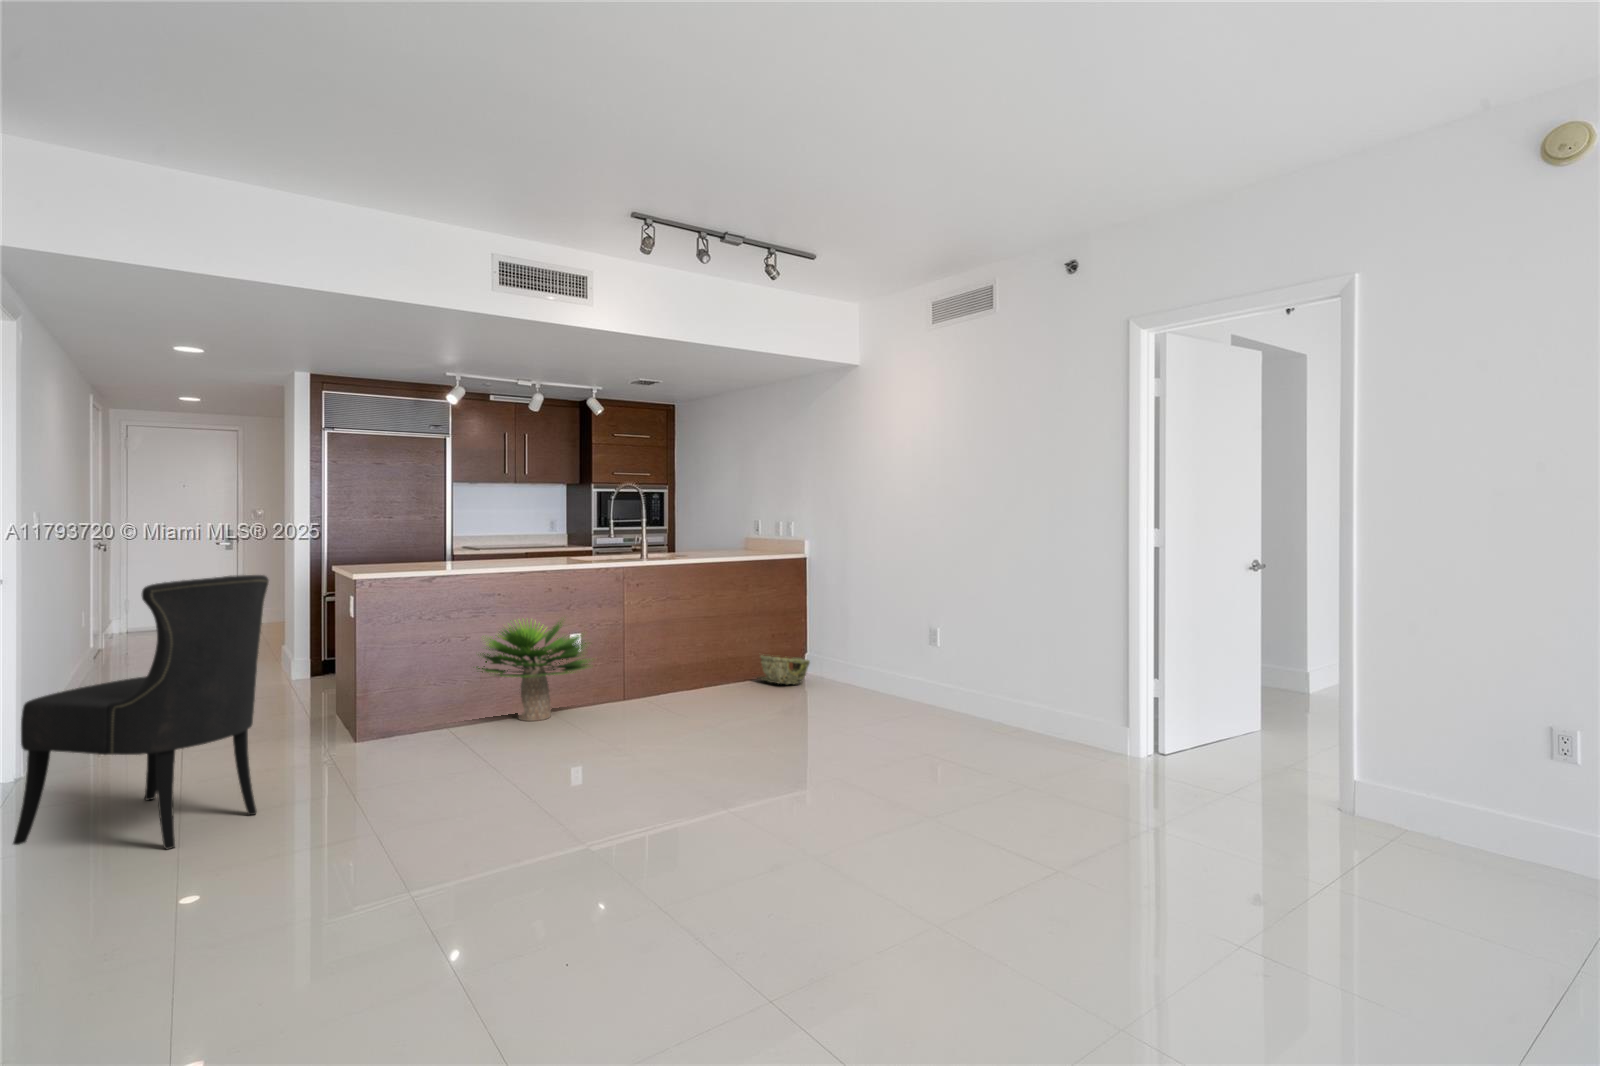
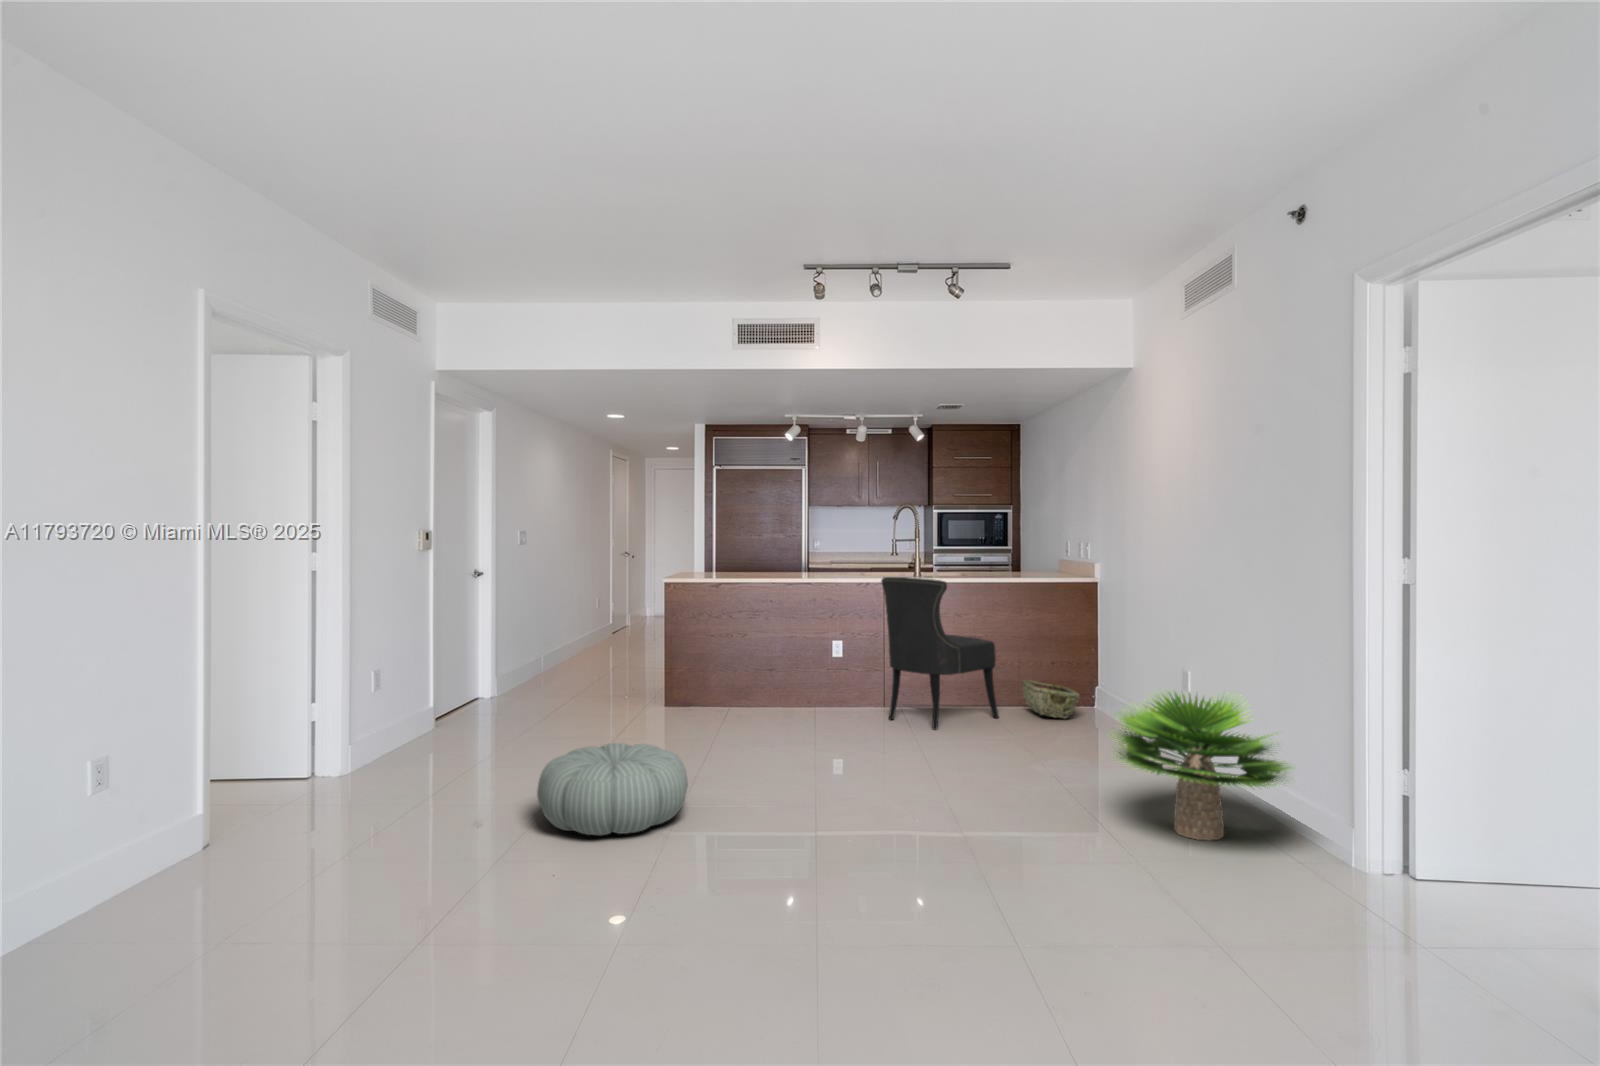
dining chair: present [13,575,269,849] -> present [881,577,999,730]
potted plant: present [473,622,590,721] -> present [1118,692,1293,841]
pouf: none [442,750,624,862] -> present [537,743,688,836]

